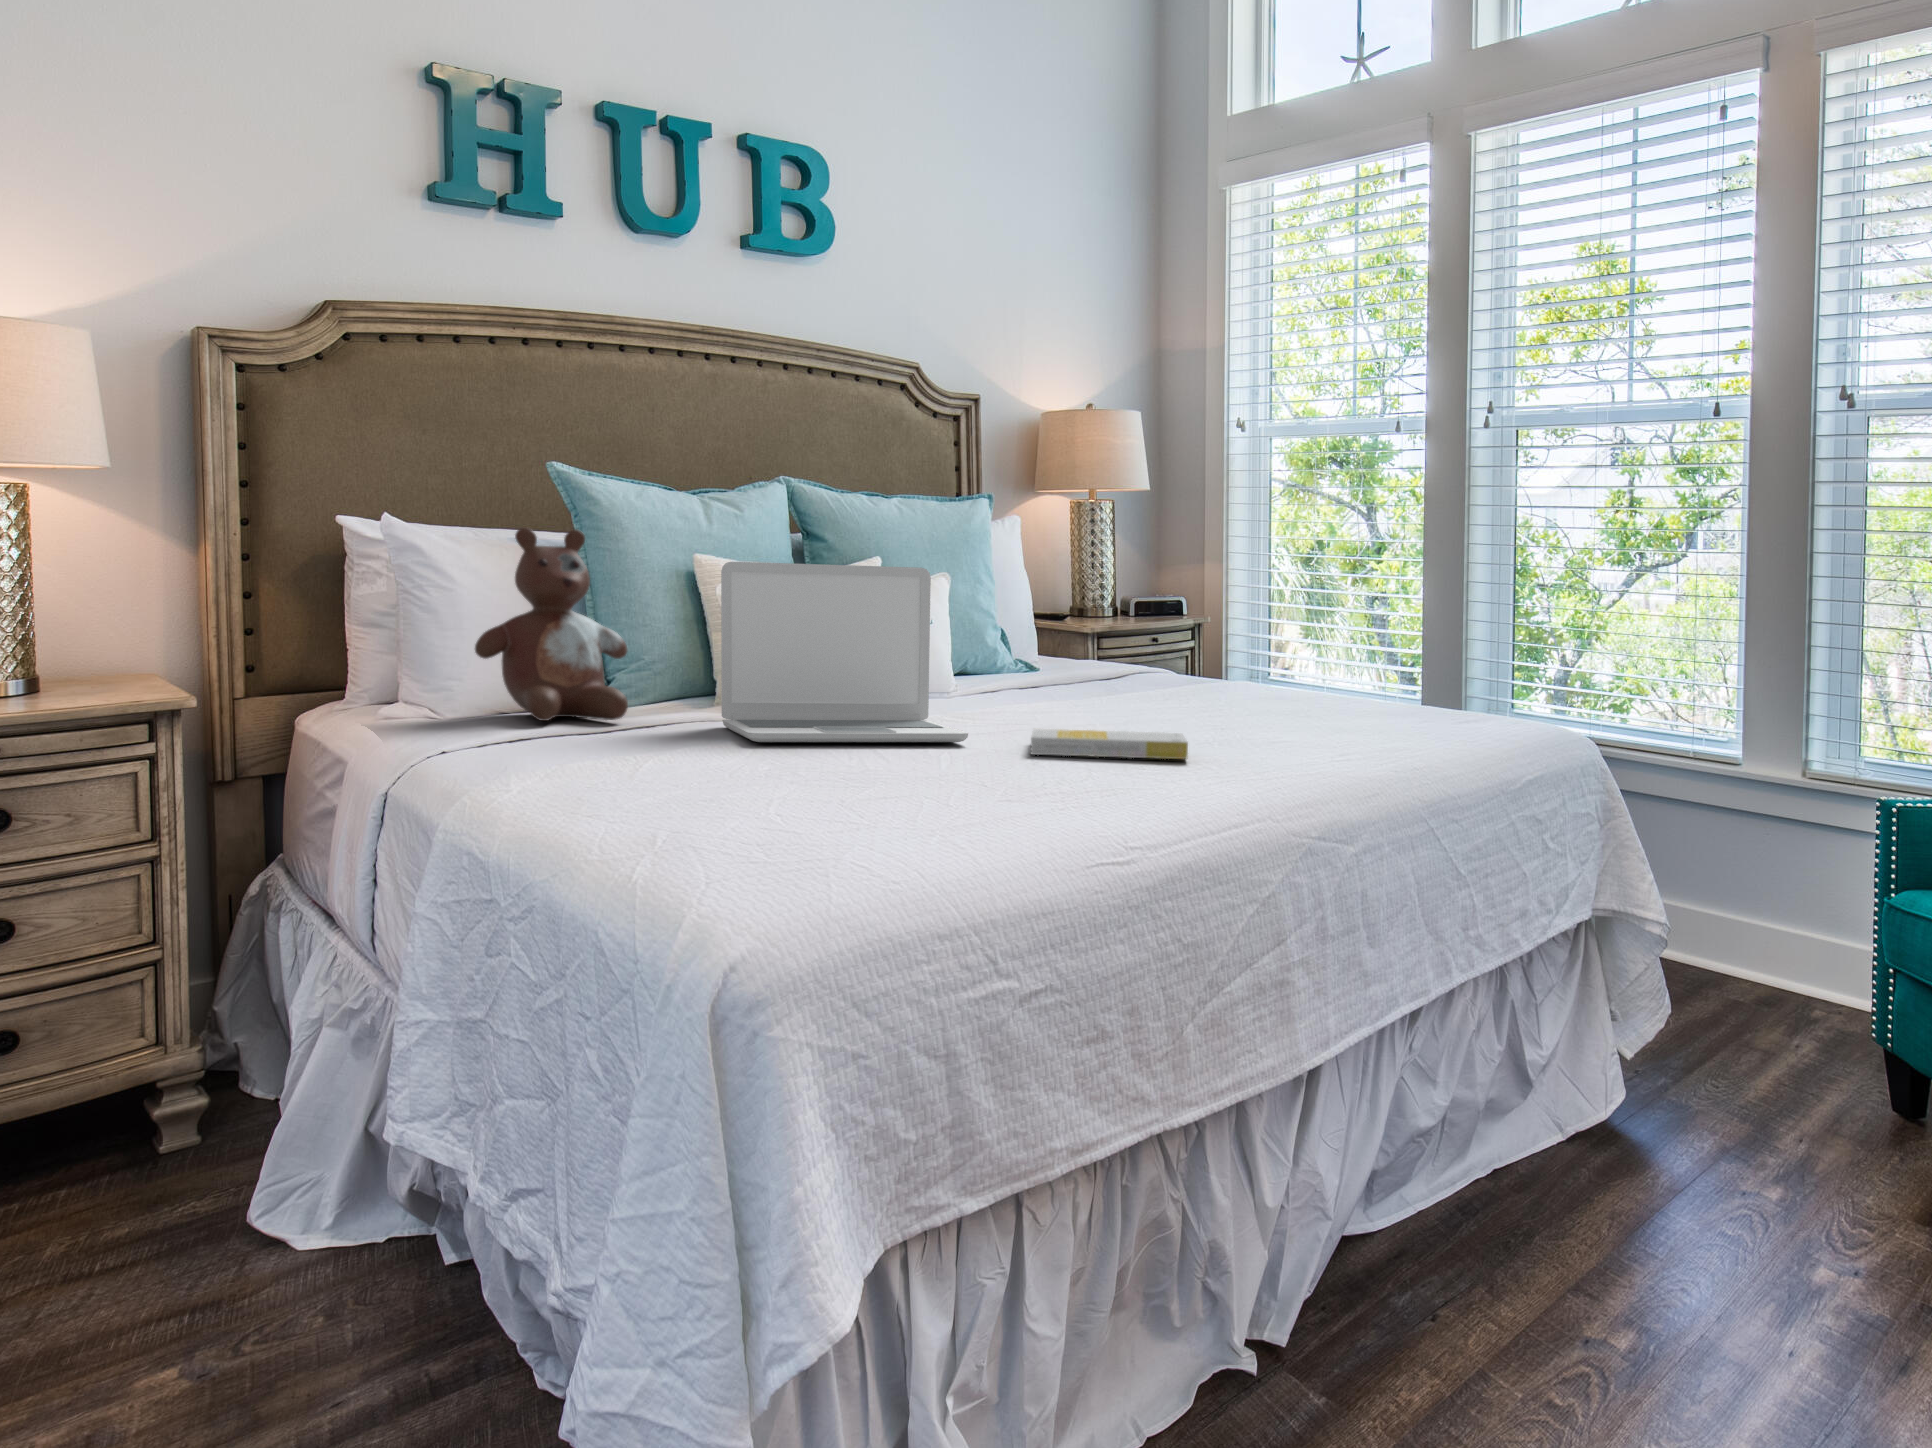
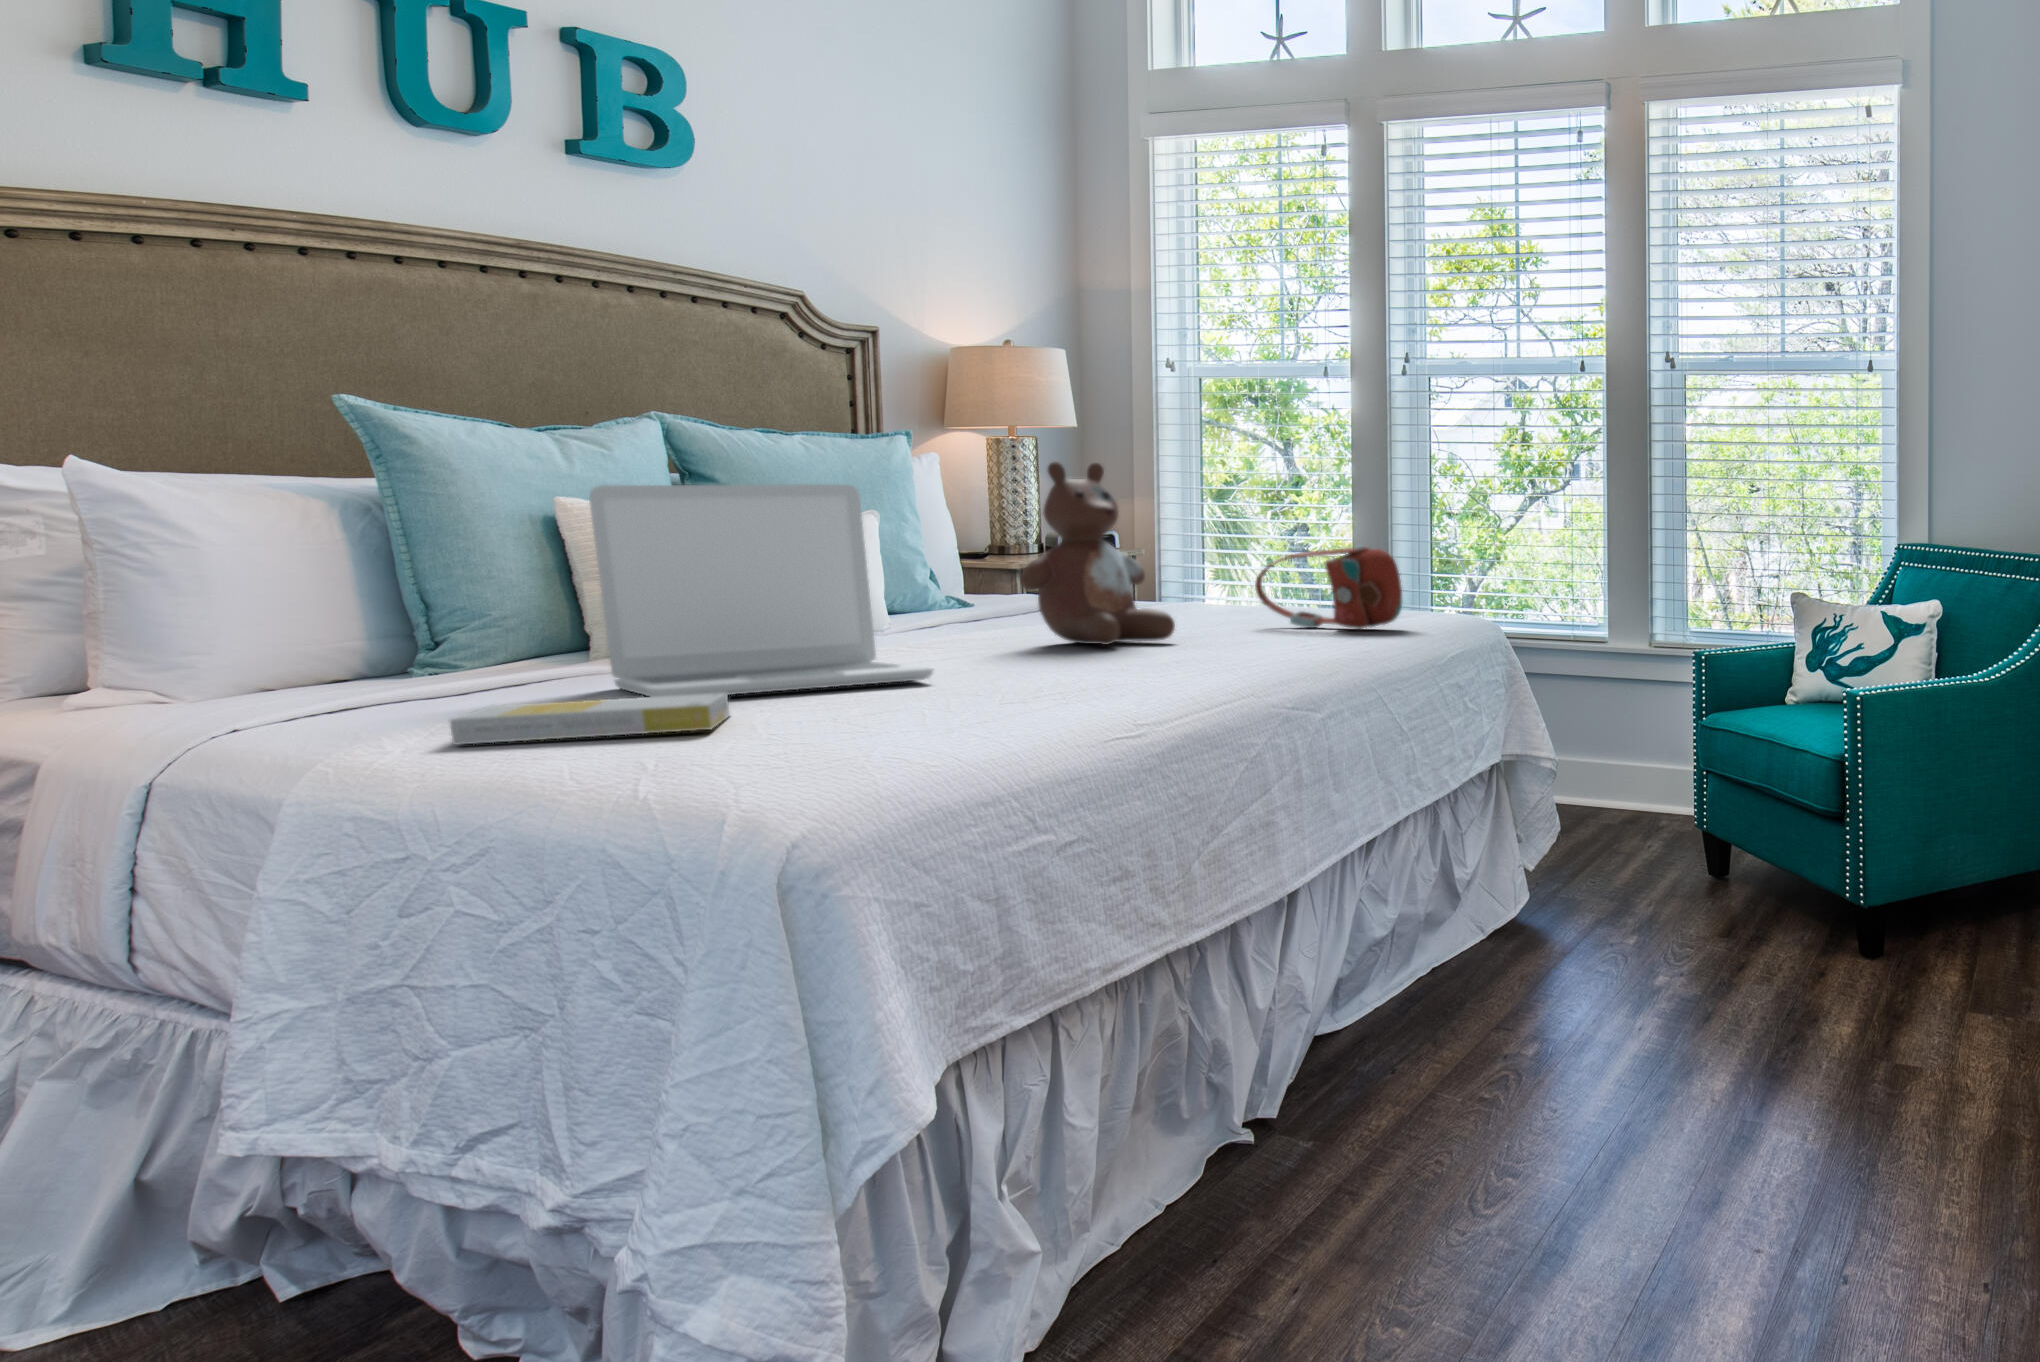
stuffed bear: present [475,527,628,721] -> present [1020,461,1175,645]
handbag: none [1285,641,1421,721] -> present [1255,546,1402,629]
book: present [1031,729,1188,759] -> present [450,693,730,745]

